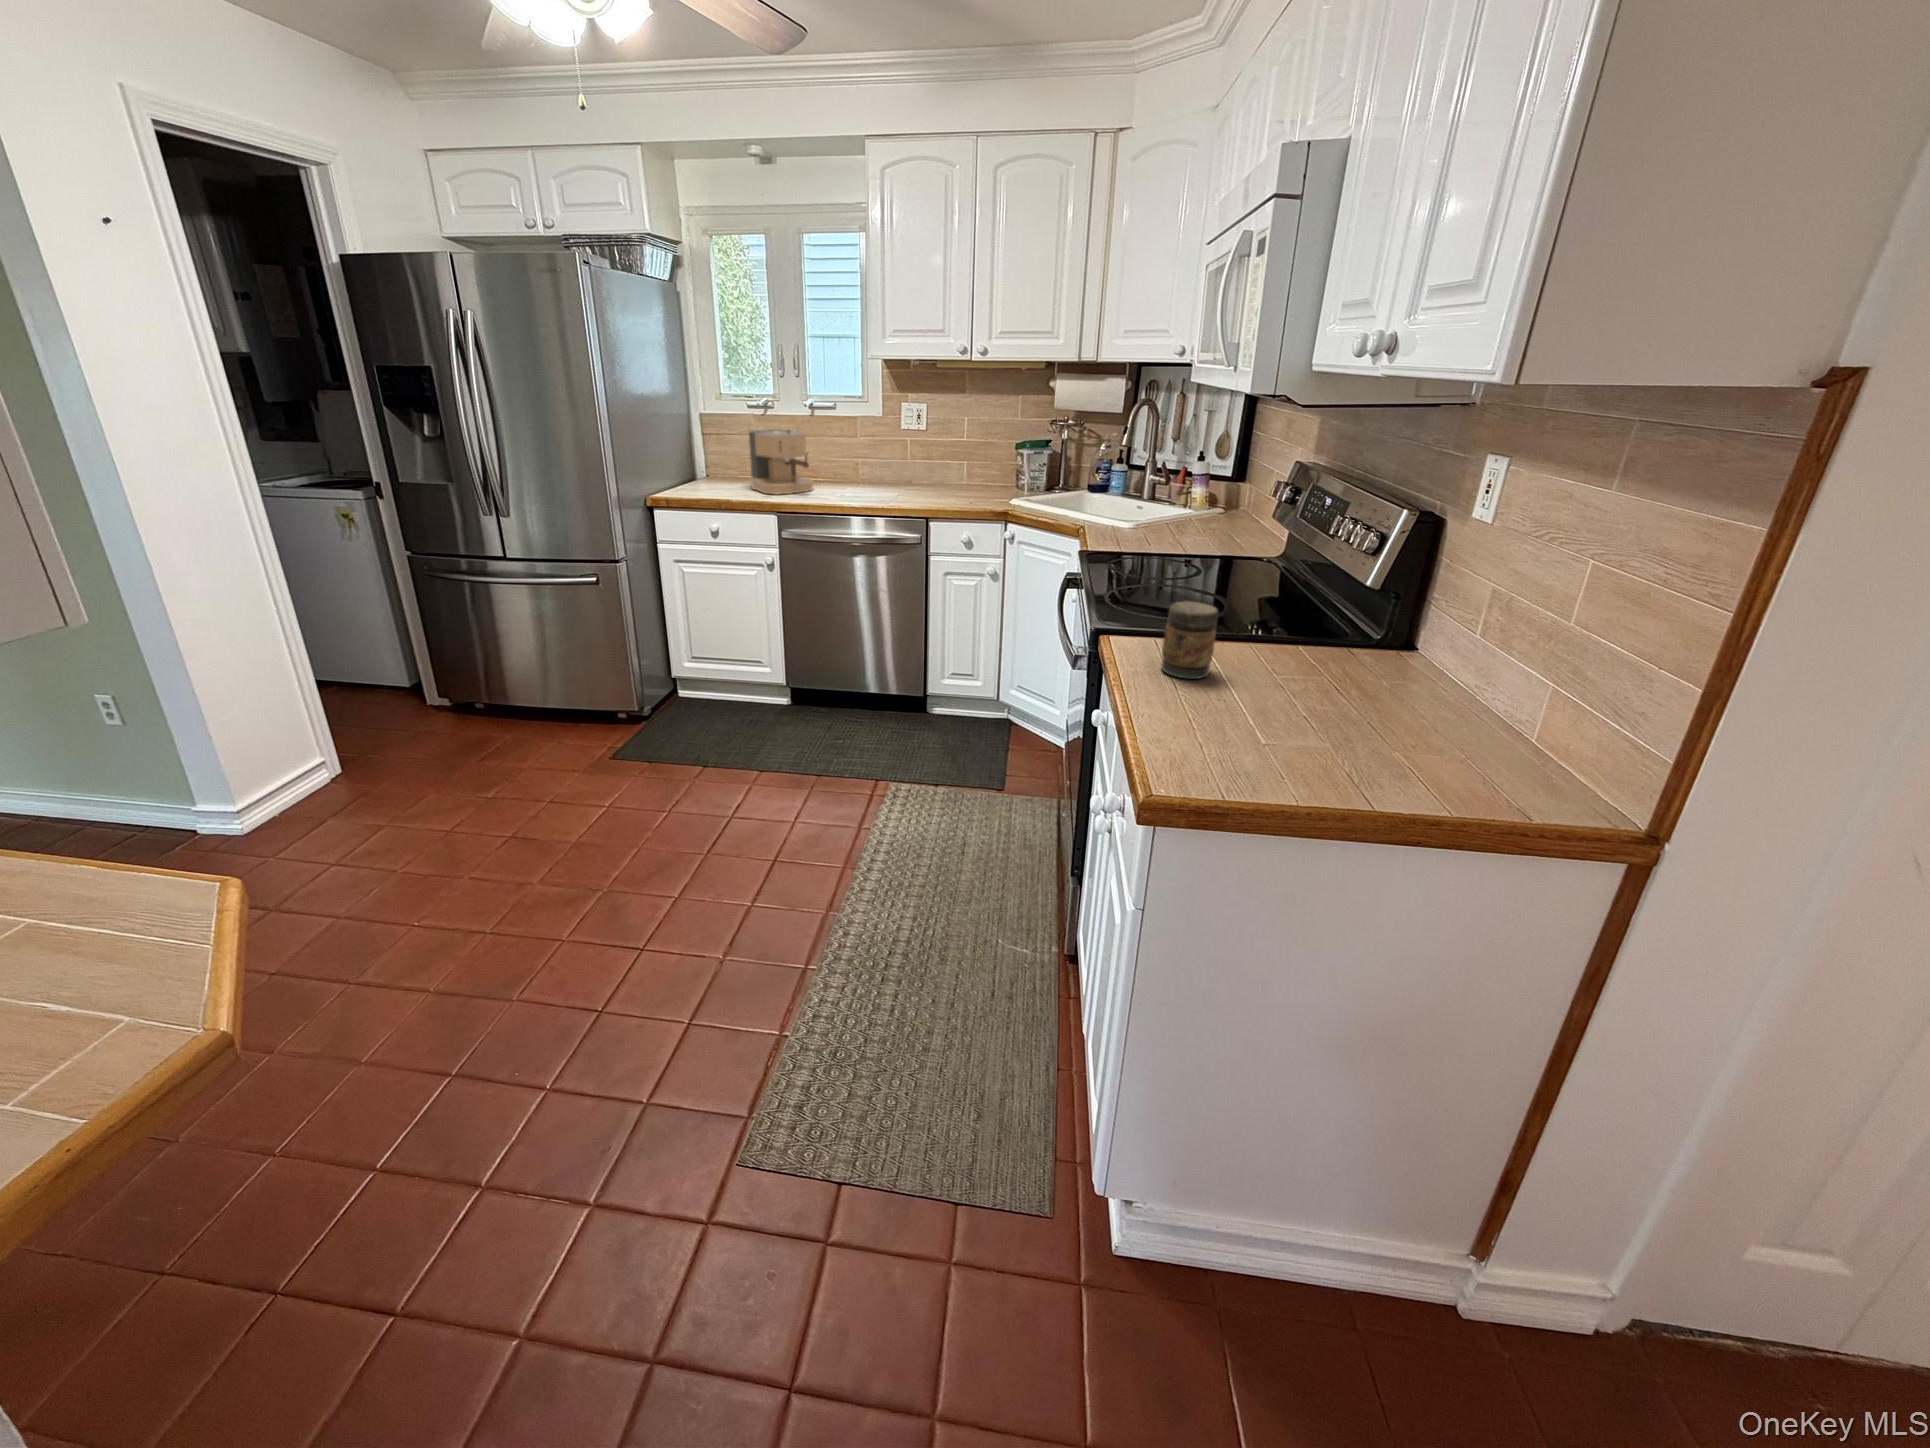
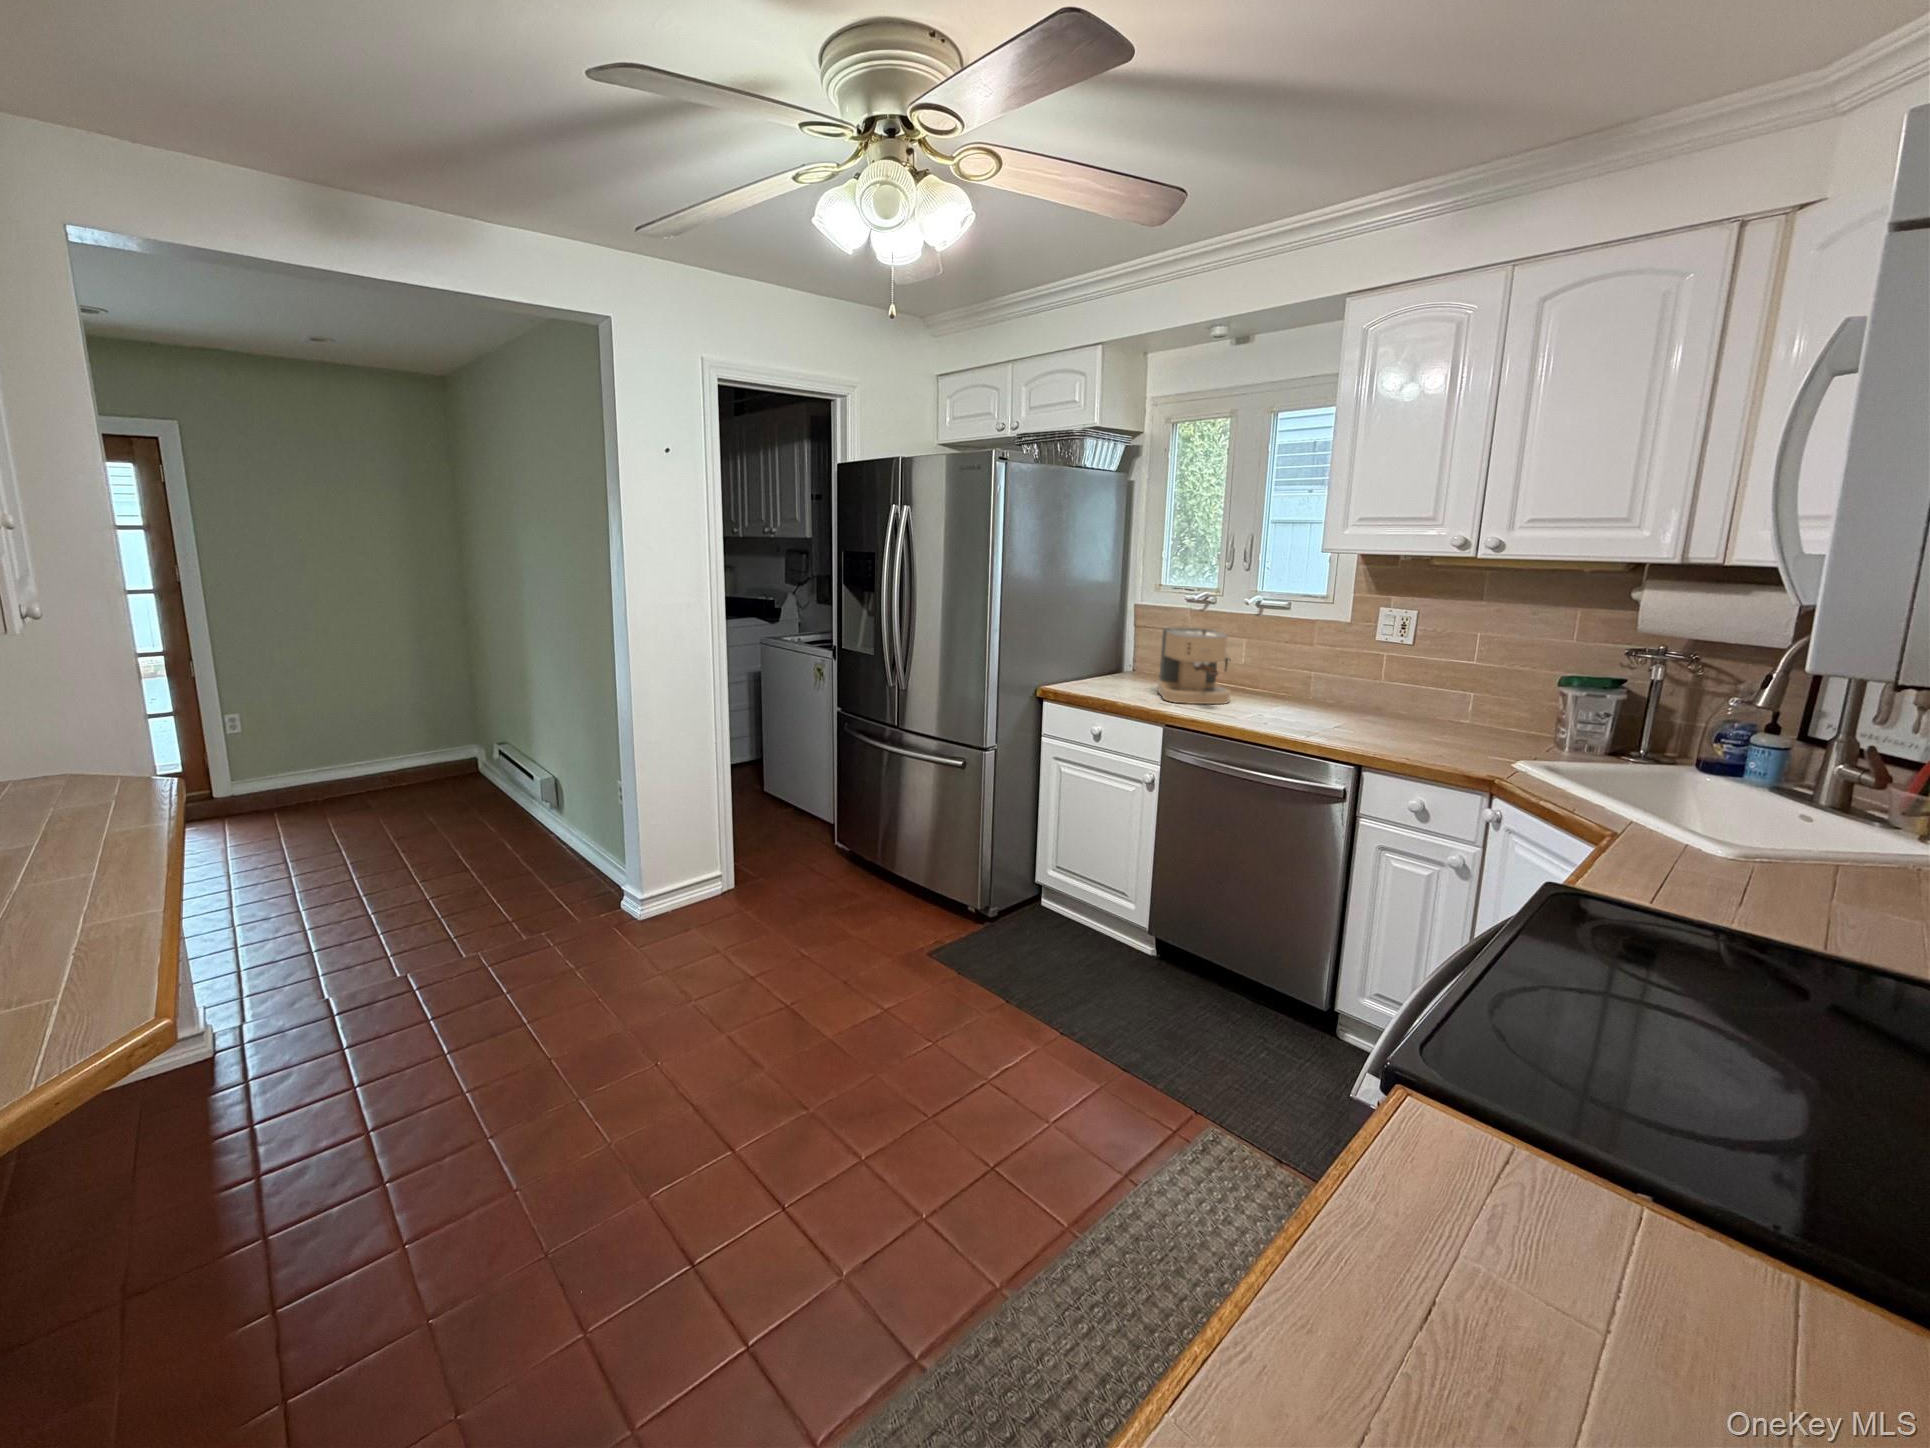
jar: present [1161,601,1219,679] -> none [1451,1102,1612,1325]

